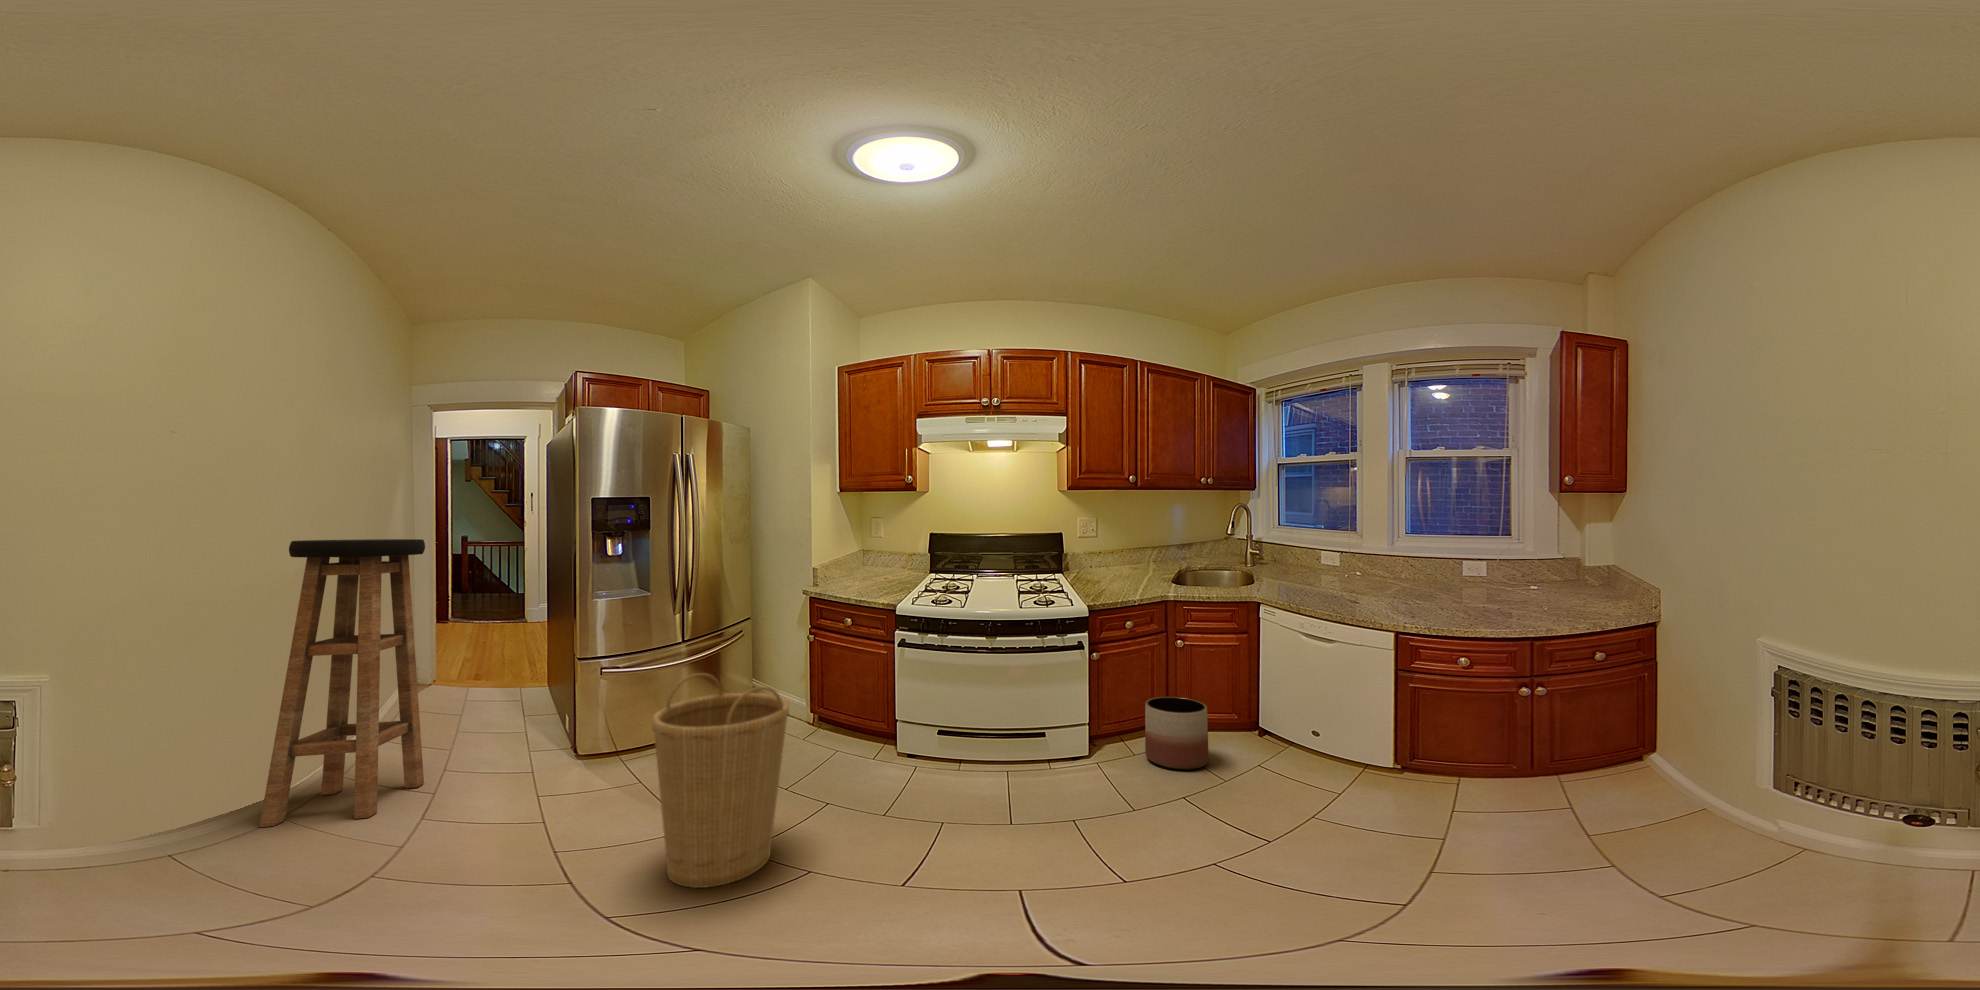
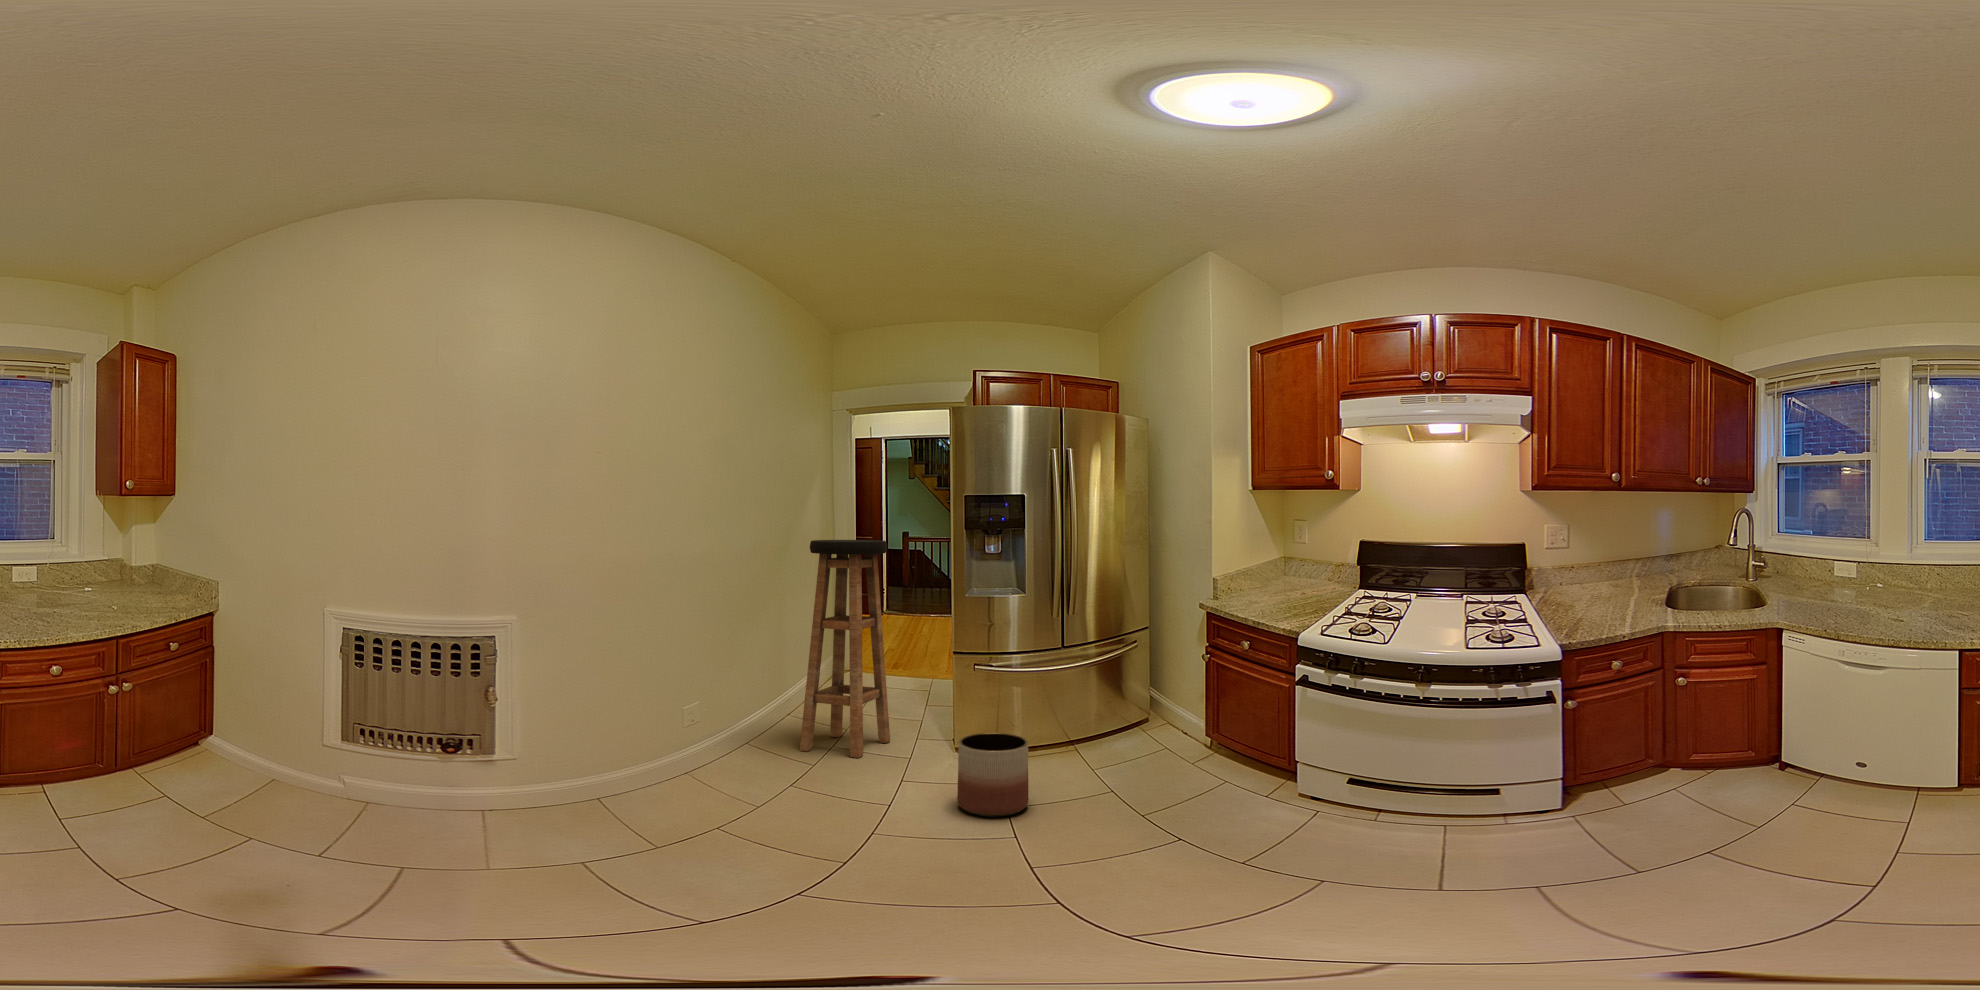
basket: present [652,673,789,888] -> none [1044,674,1163,867]
planter: present [1145,697,1209,770] -> present [957,733,1028,817]

